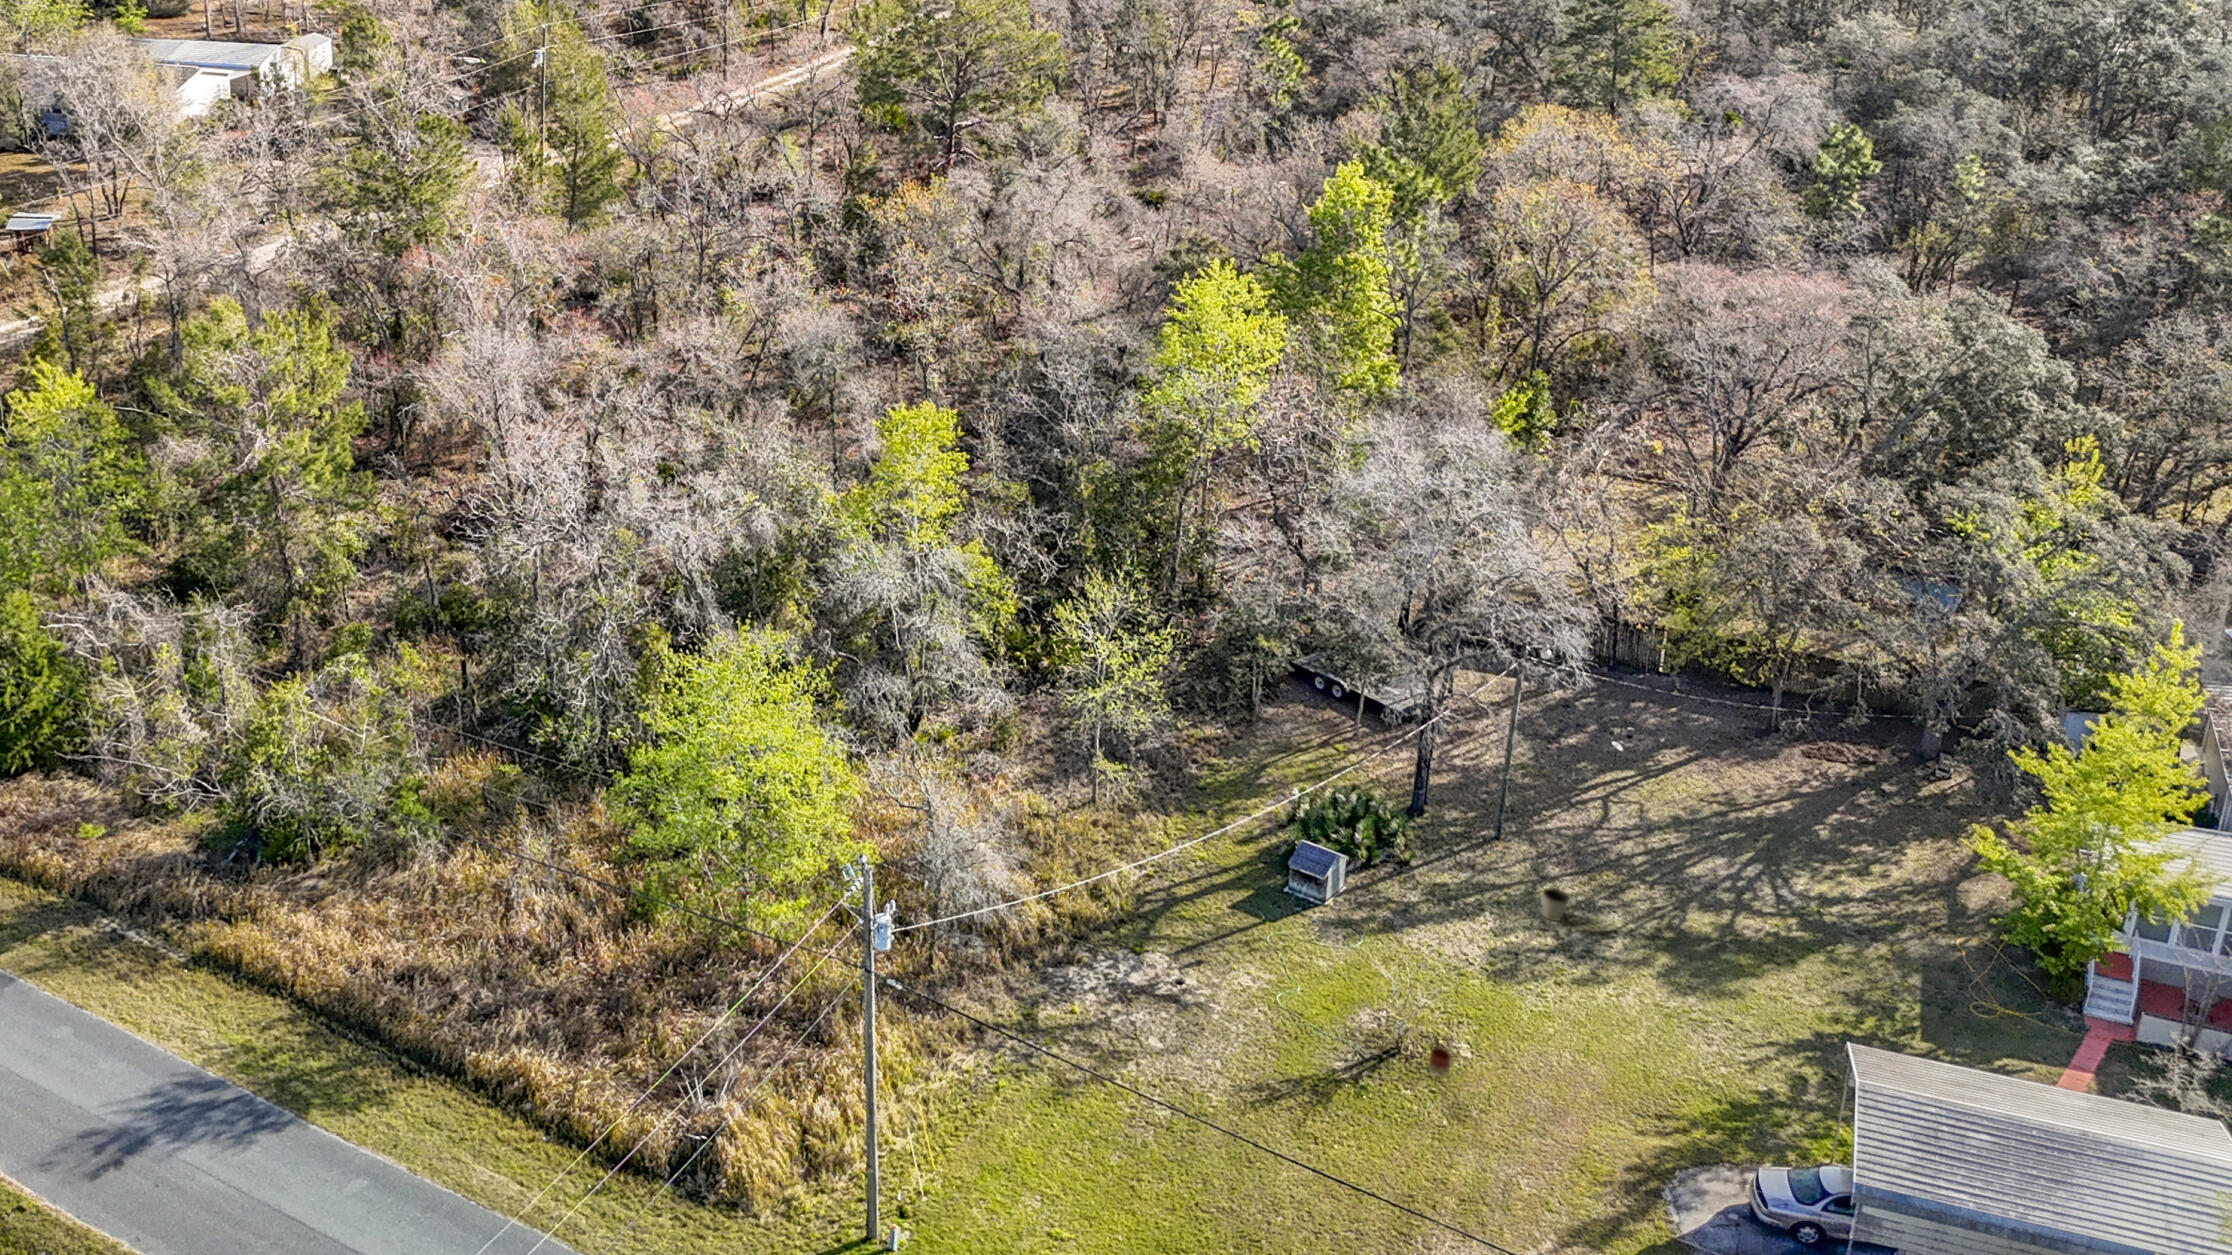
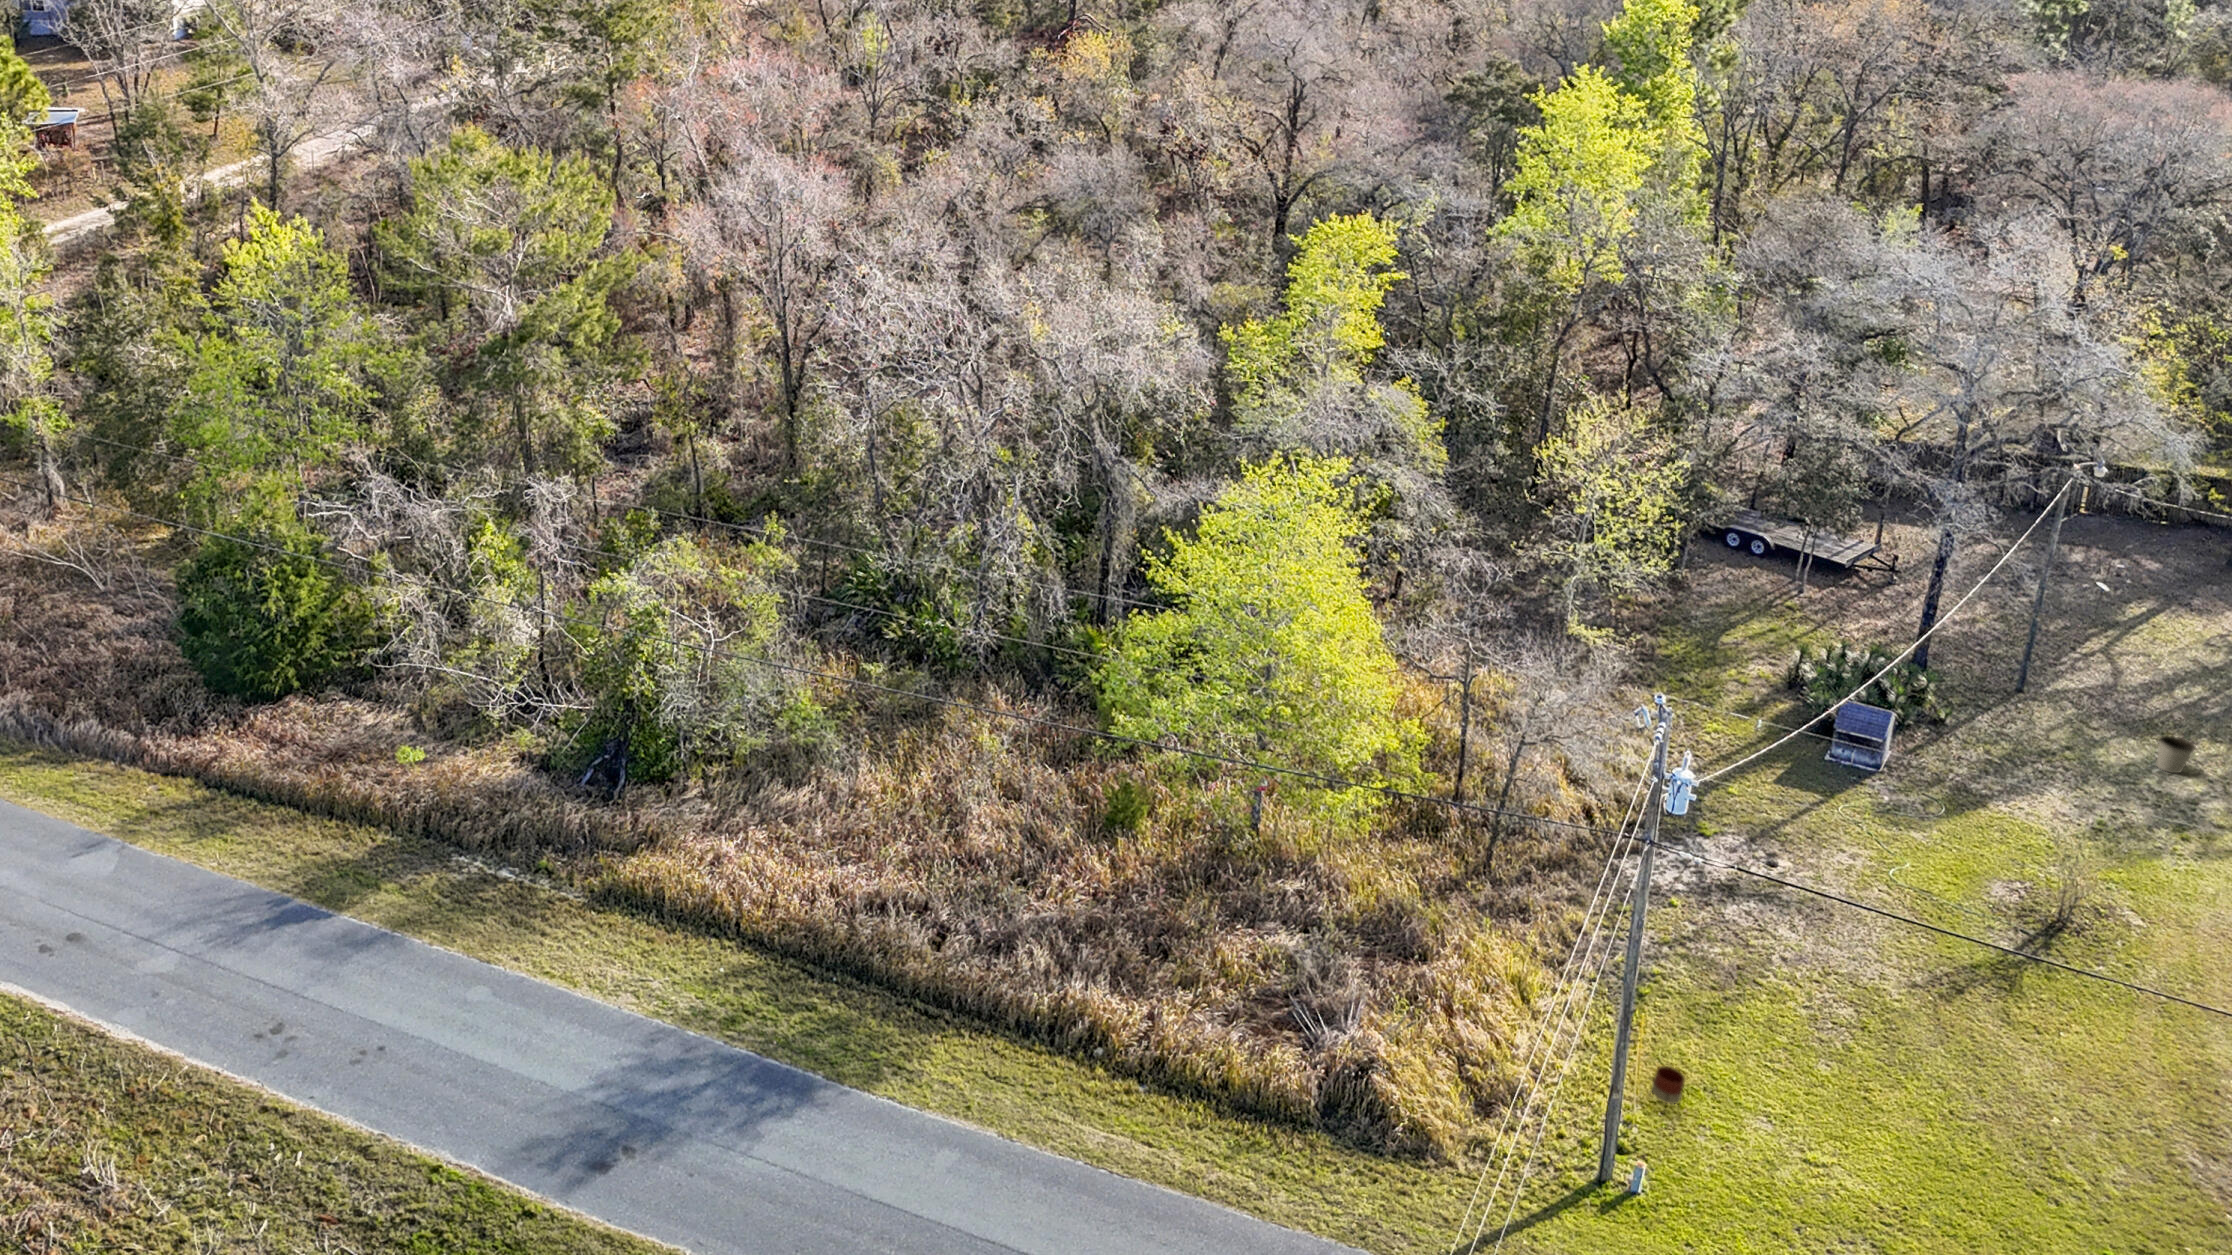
planter: present [1428,1047,1451,1075] -> present [1651,1066,1685,1104]

